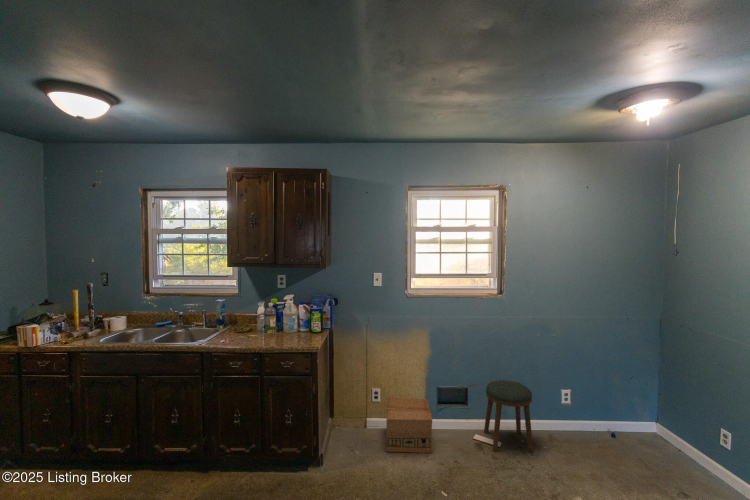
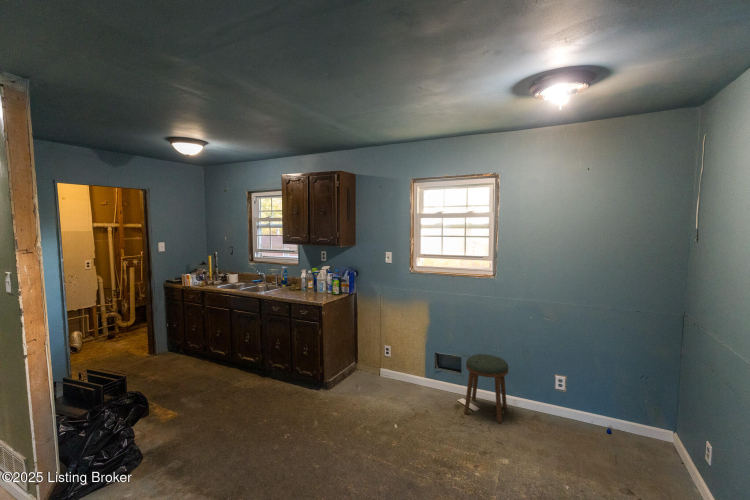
cardboard box: present [386,398,432,453] -> none [377,355,425,402]

